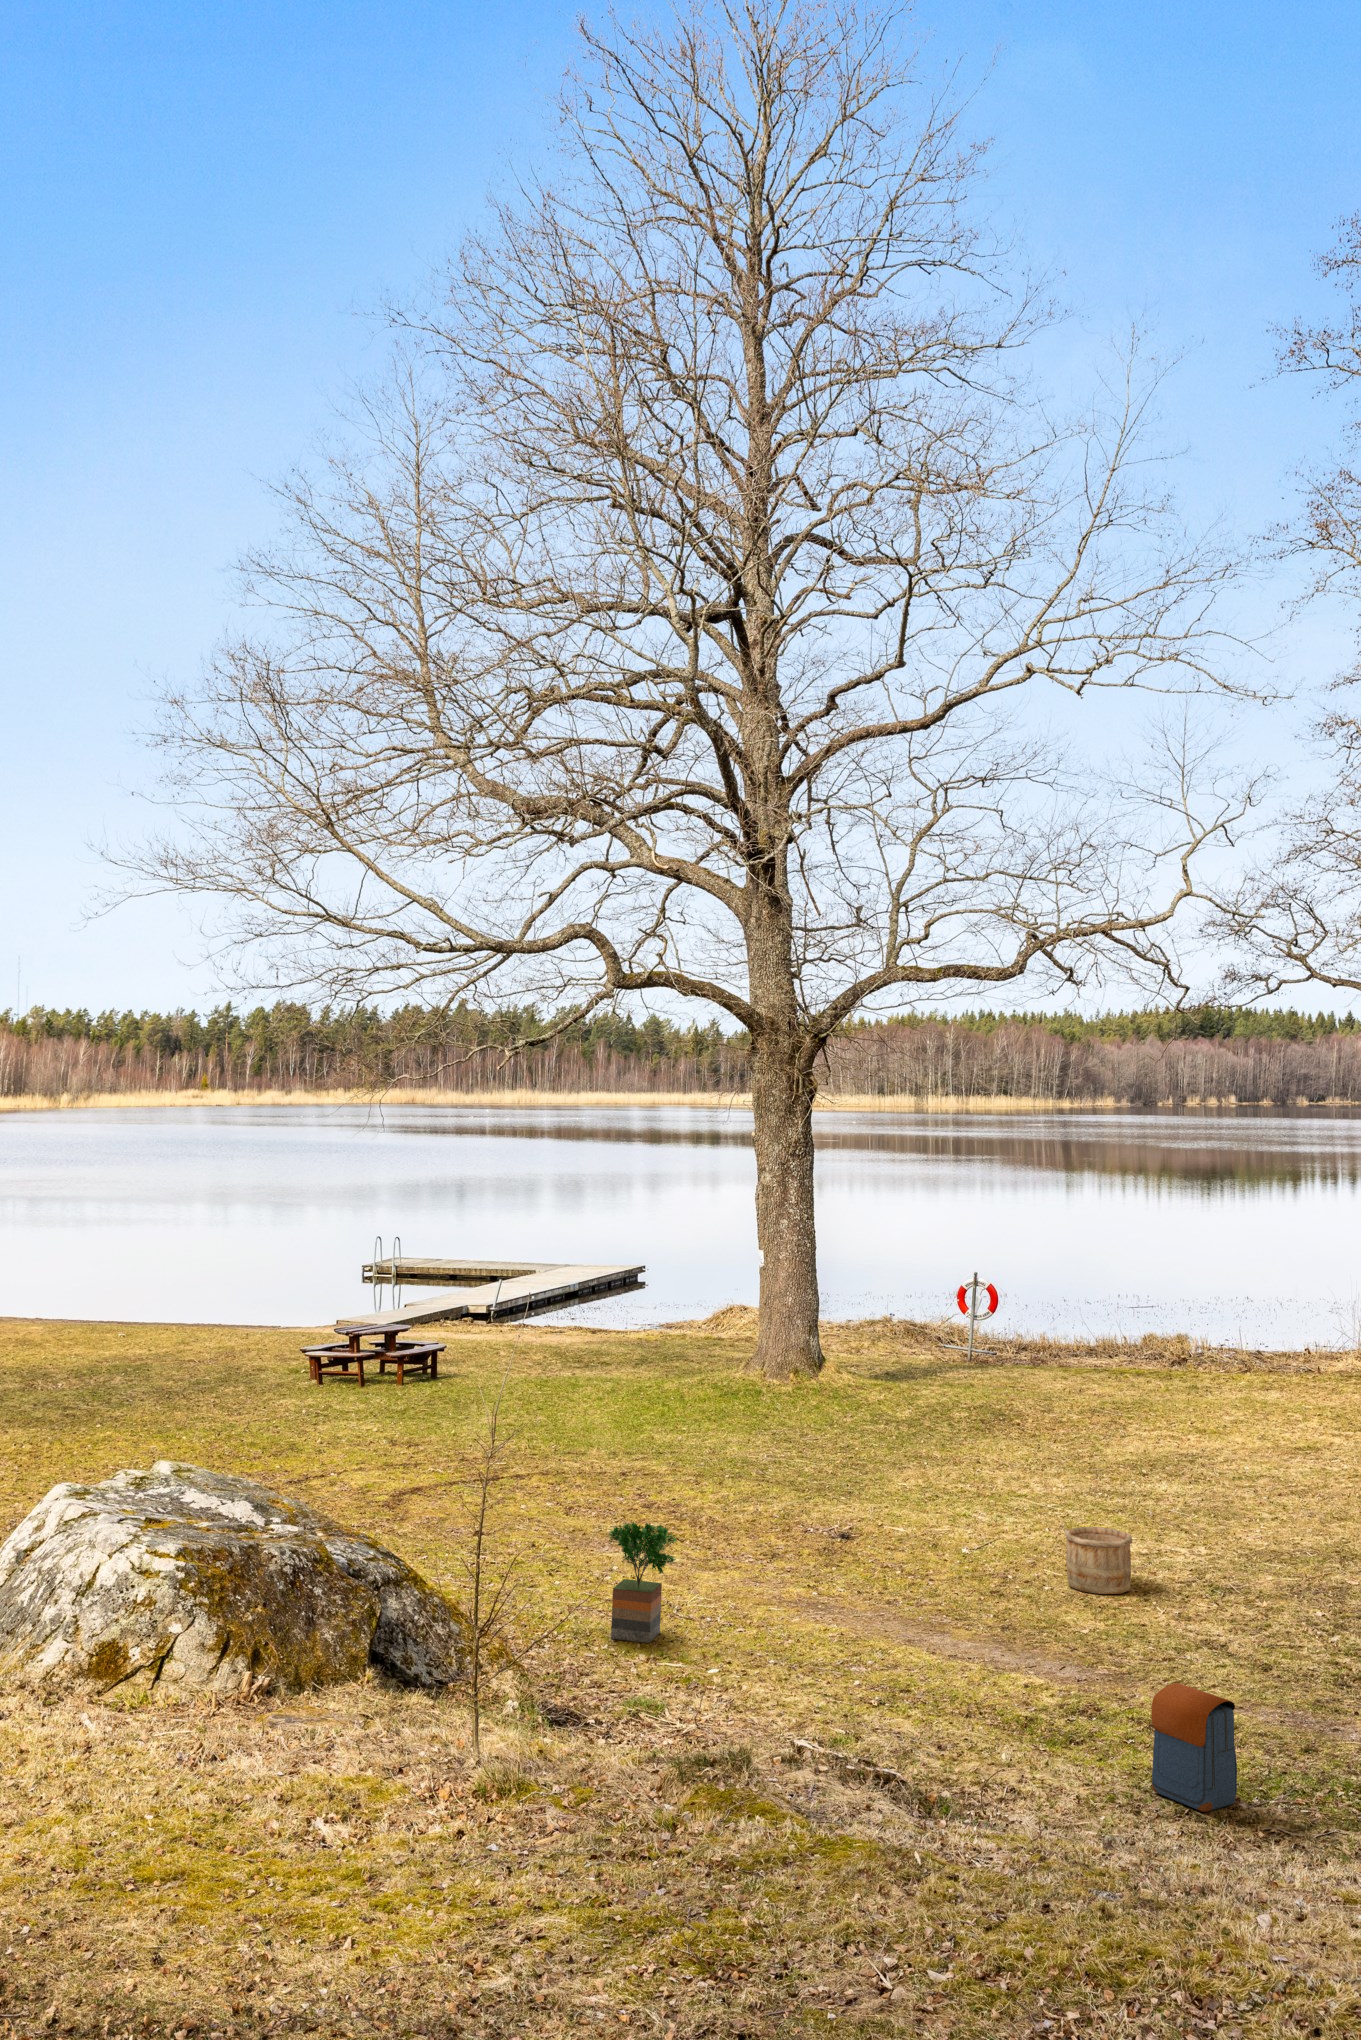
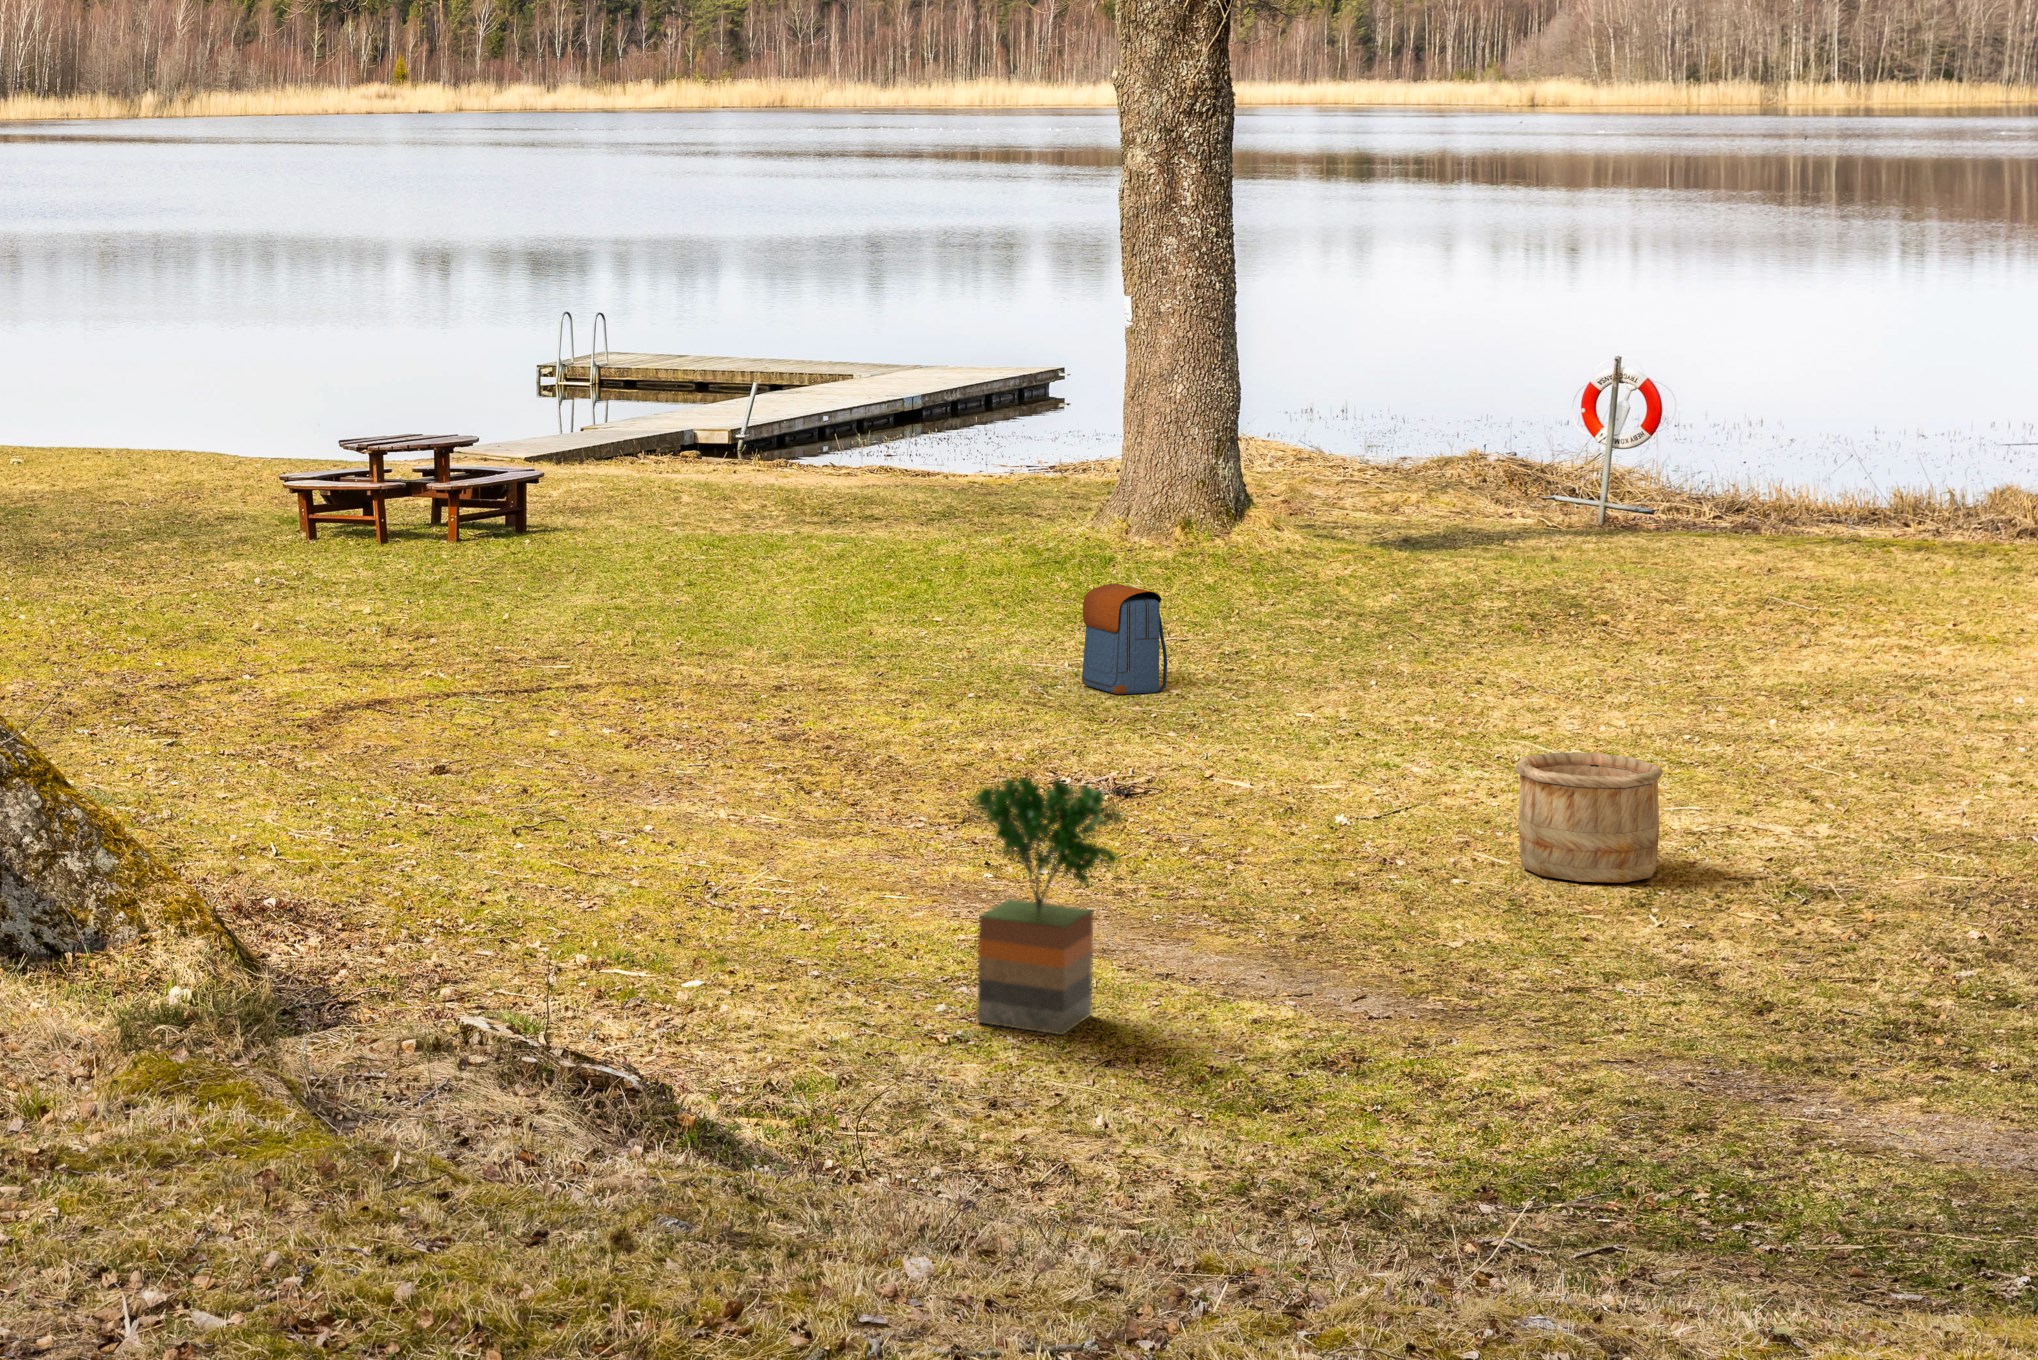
potted tree: present [609,1521,676,1643] -> present [972,776,1124,1035]
backpack: present [1151,1683,1237,1812] -> present [1082,584,1167,694]

